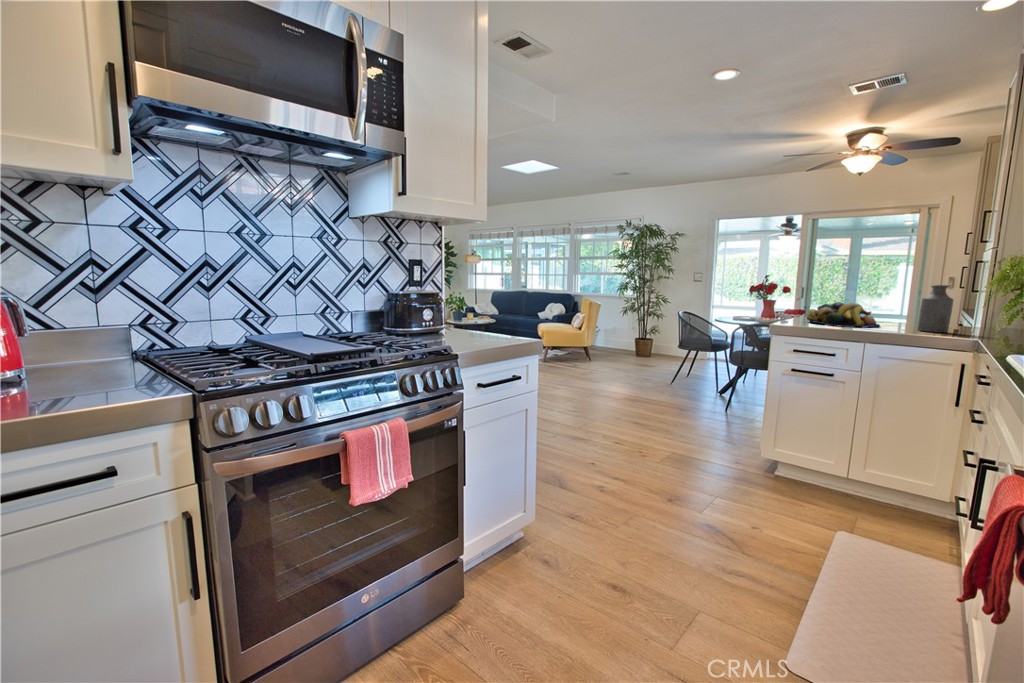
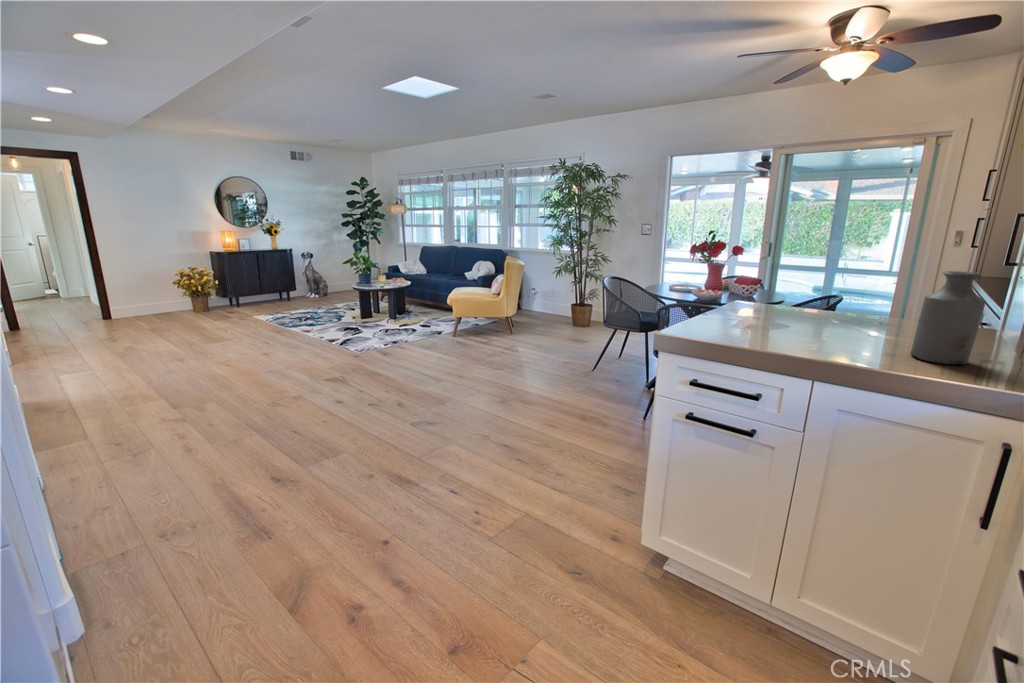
fruit bowl: present [807,302,880,328] -> none [728,292,847,346]

